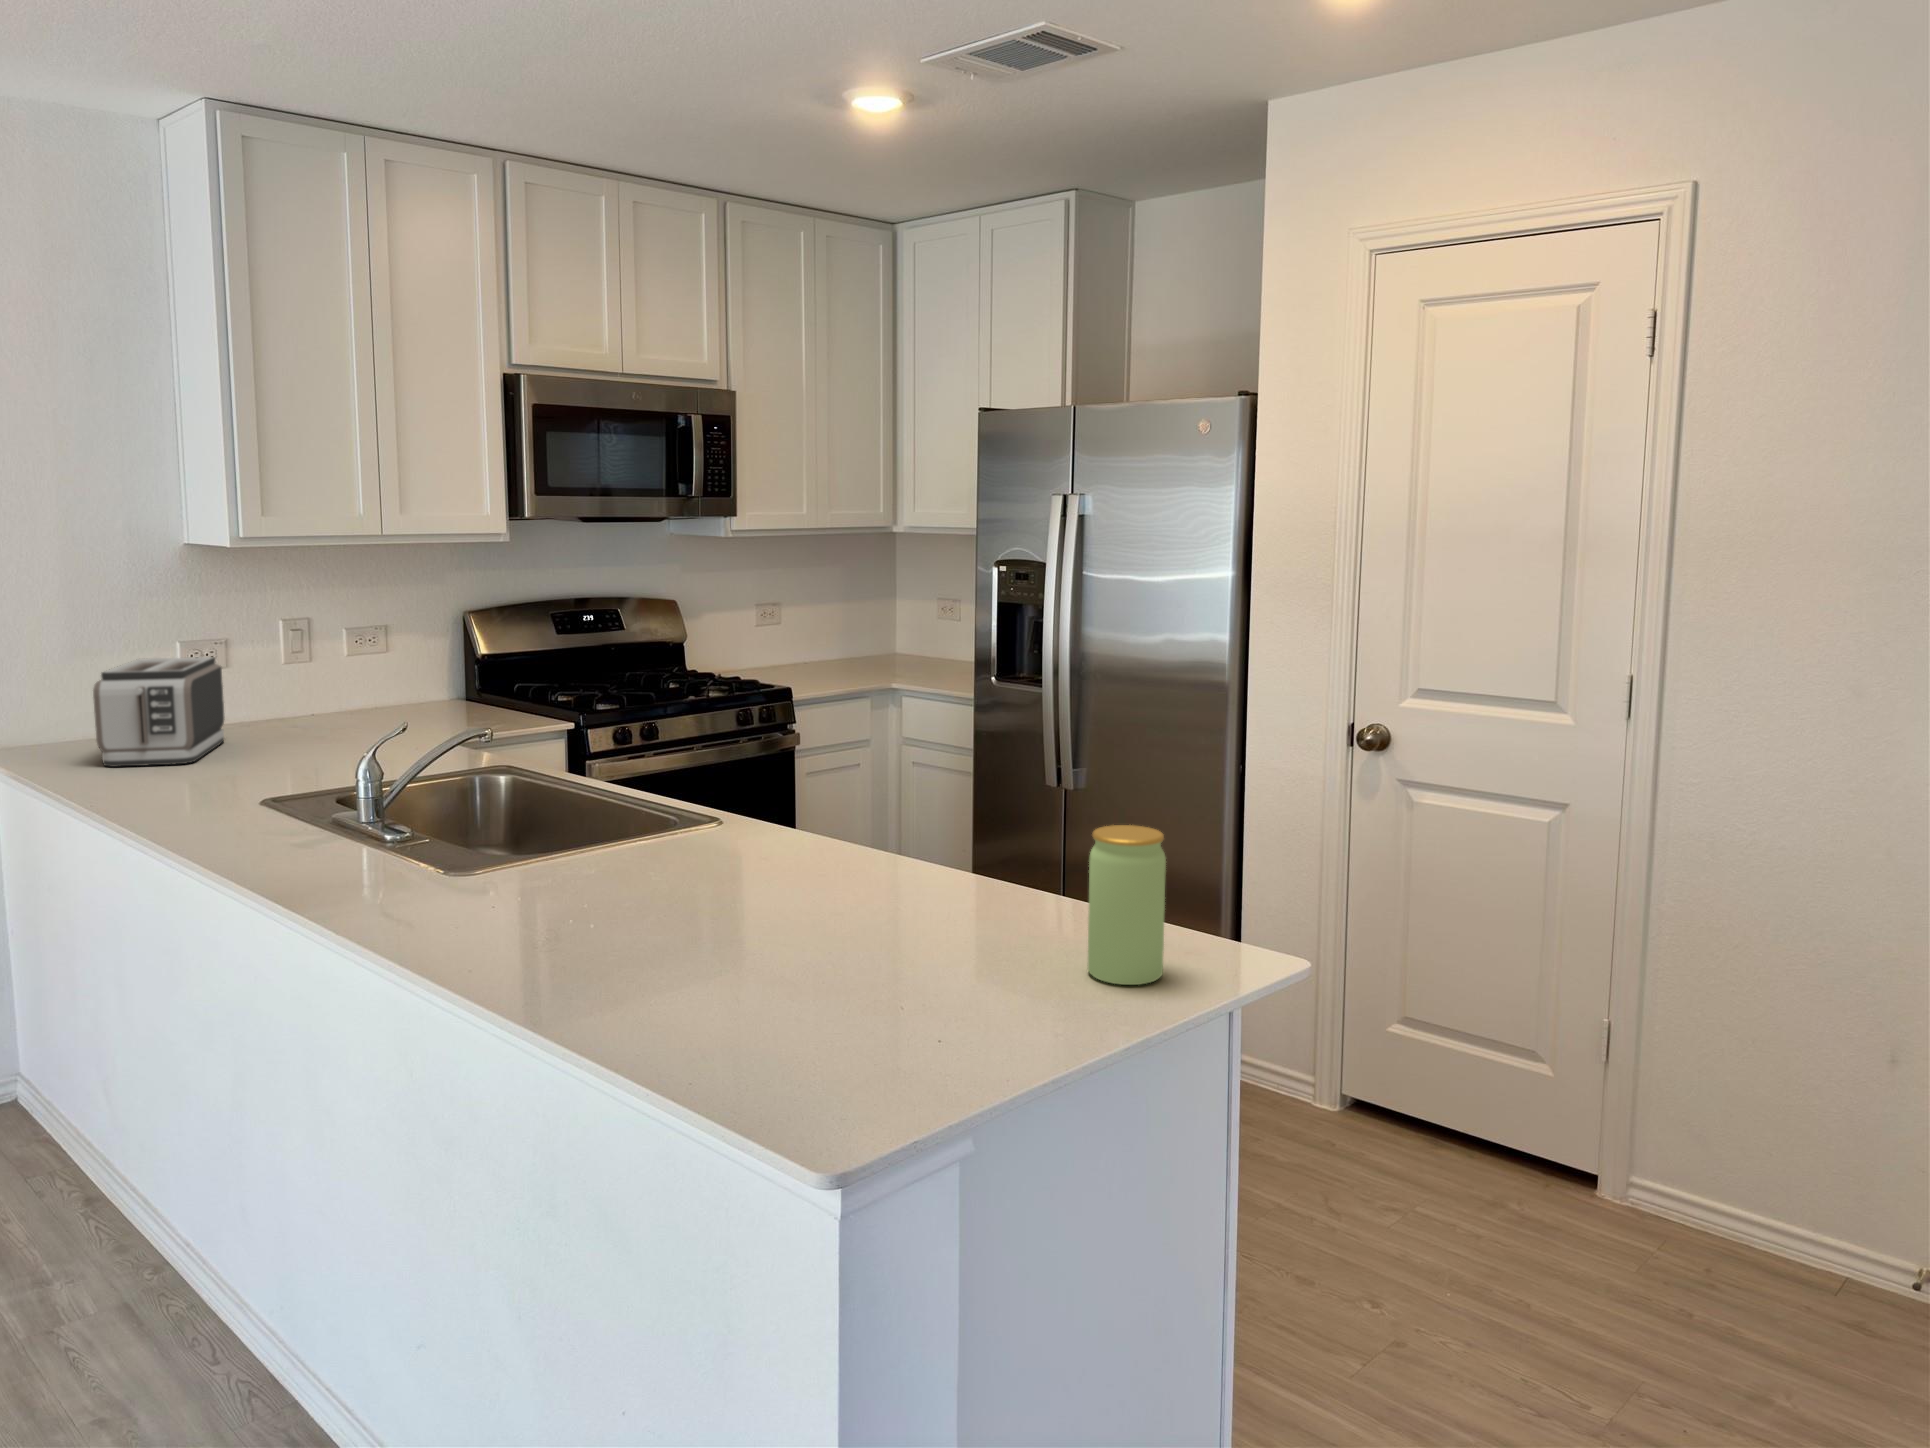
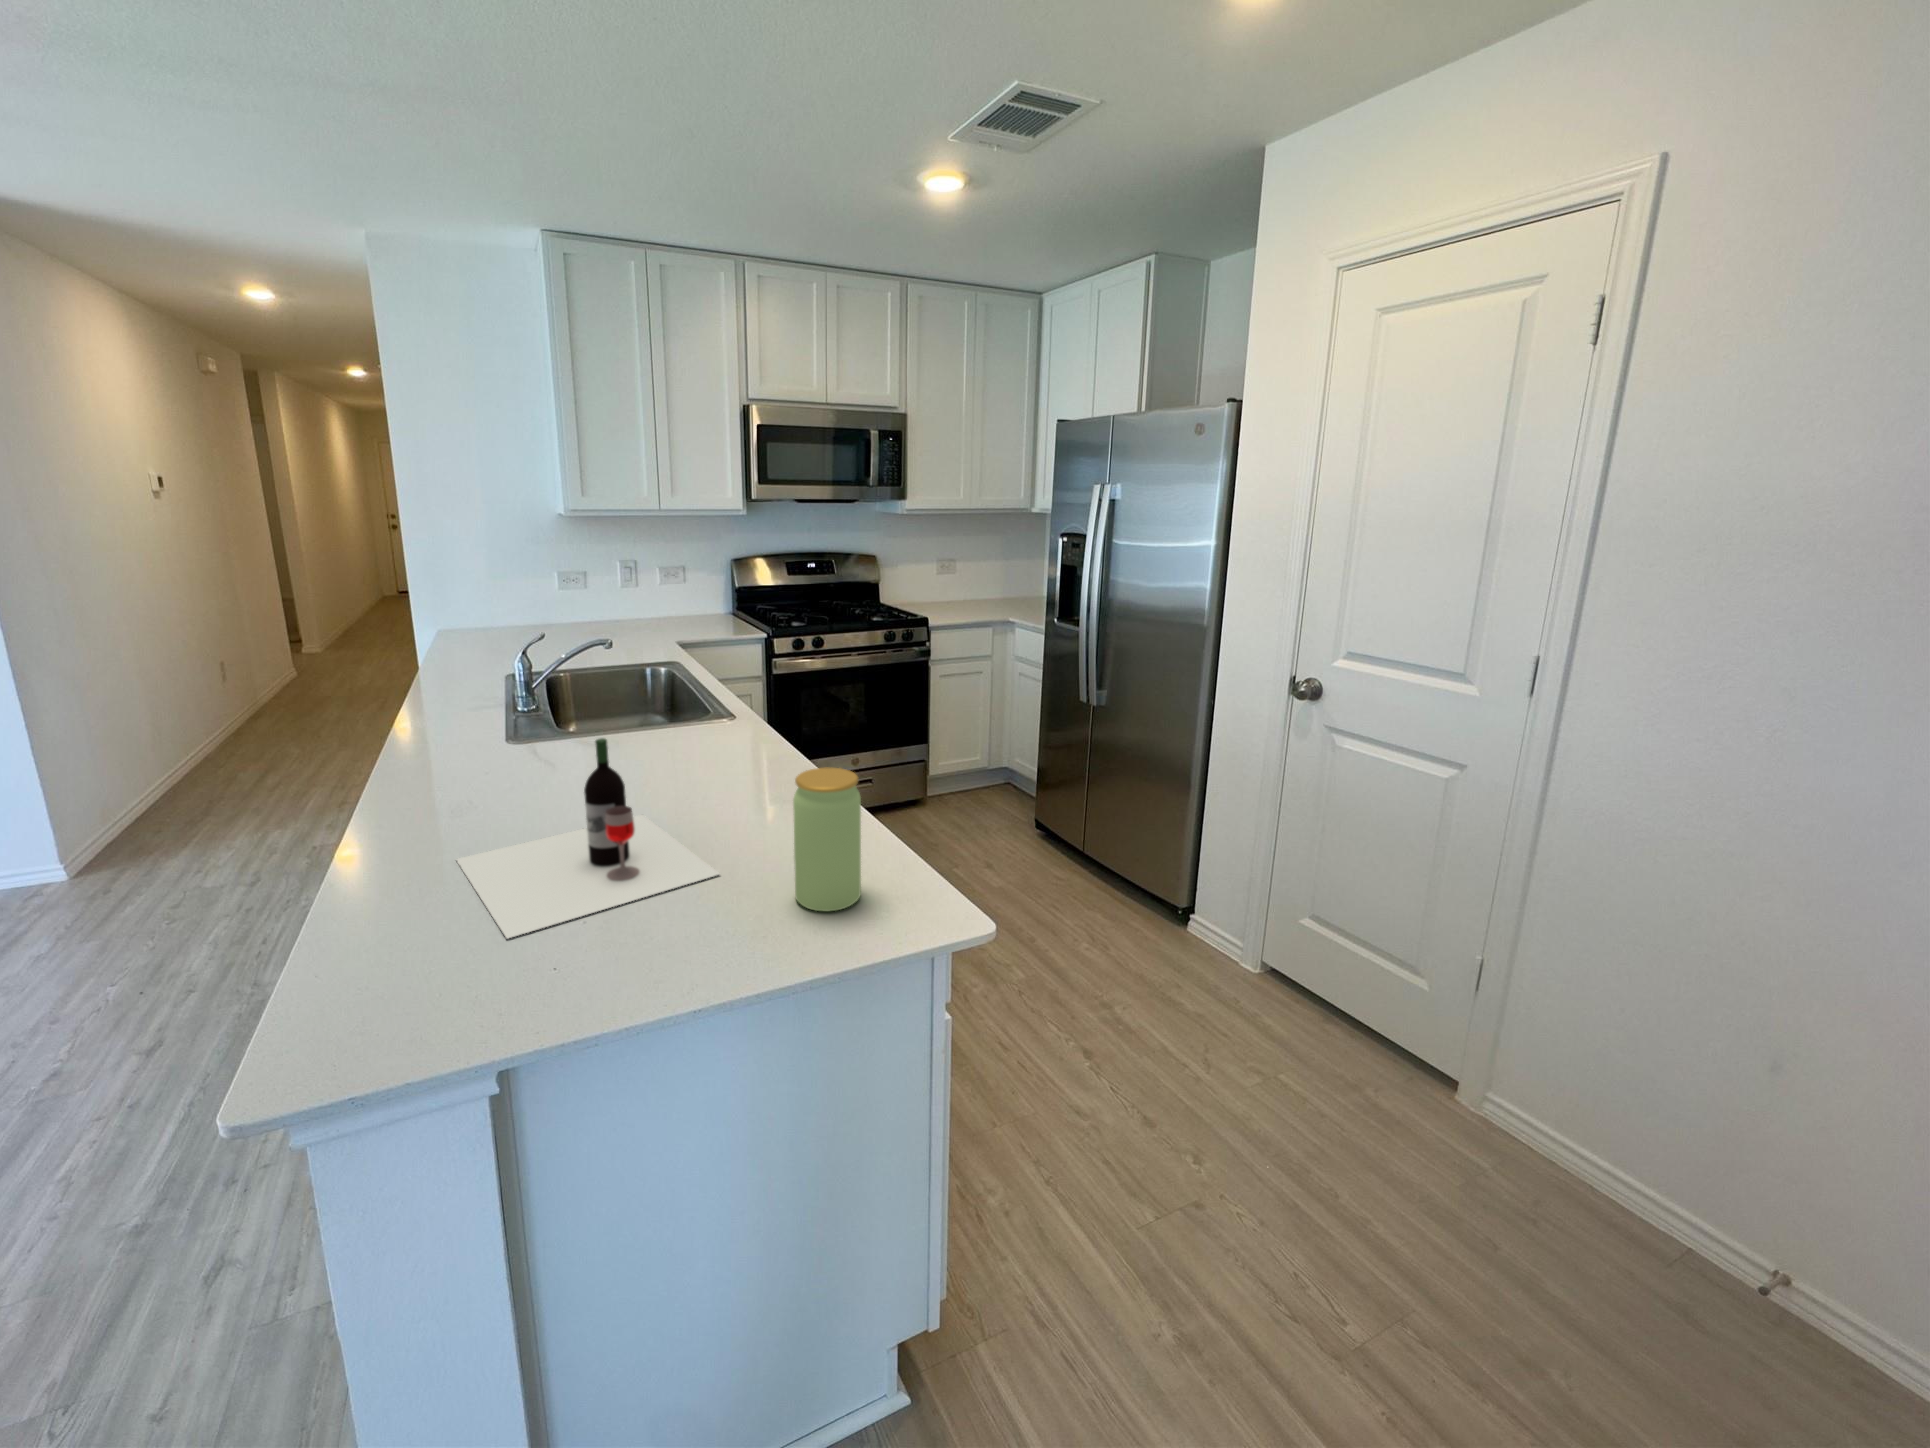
toaster: present [93,657,224,767] -> none [467,580,561,645]
wine bottle: none [639,820,982,1048] -> present [457,738,719,938]

